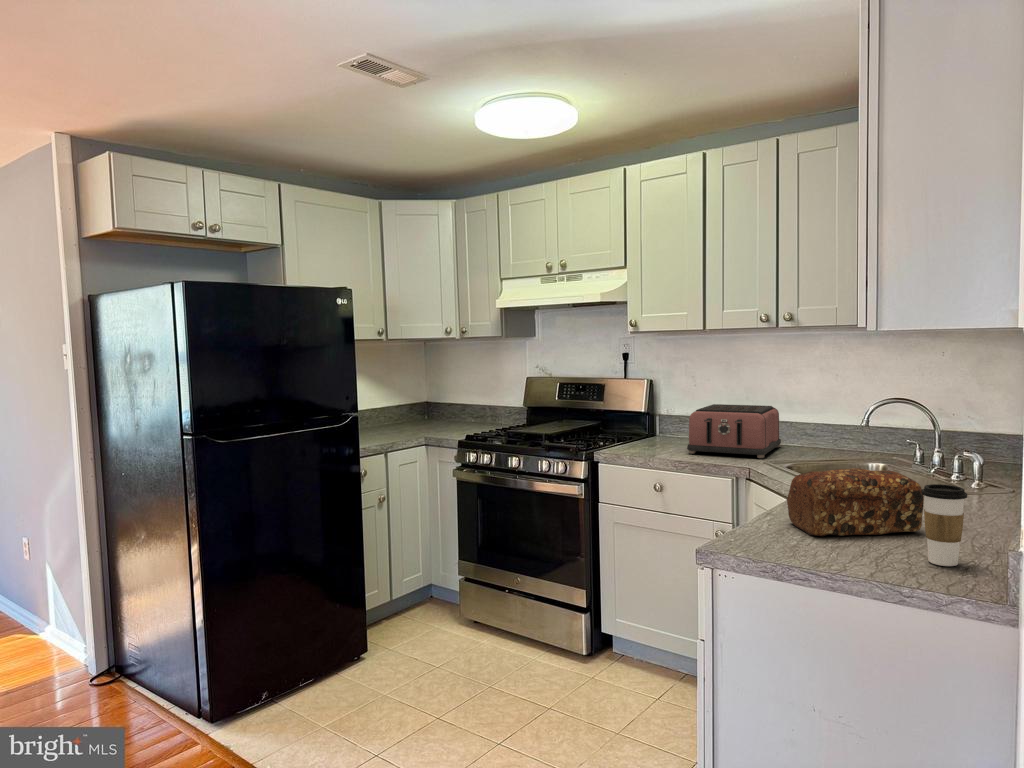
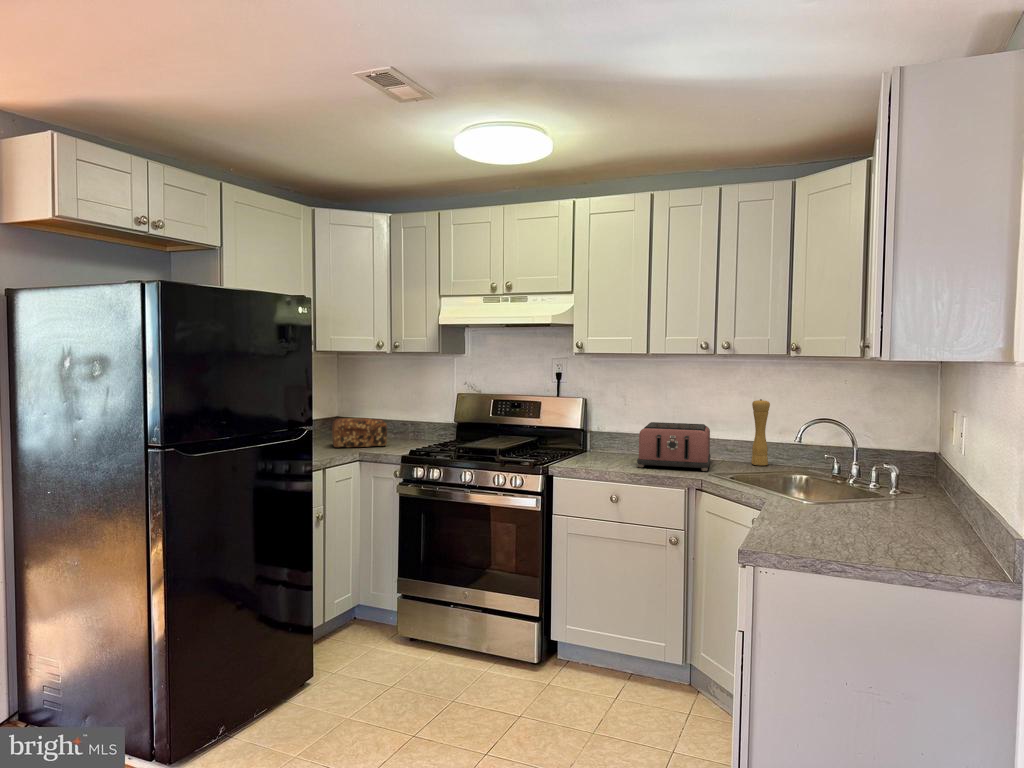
pepper mill: none [826,377,847,452] -> present [751,399,770,465]
bread loaf: present [787,468,924,537] -> present [332,418,387,448]
coffee cup: present [921,484,967,566] -> none [921,489,958,555]

